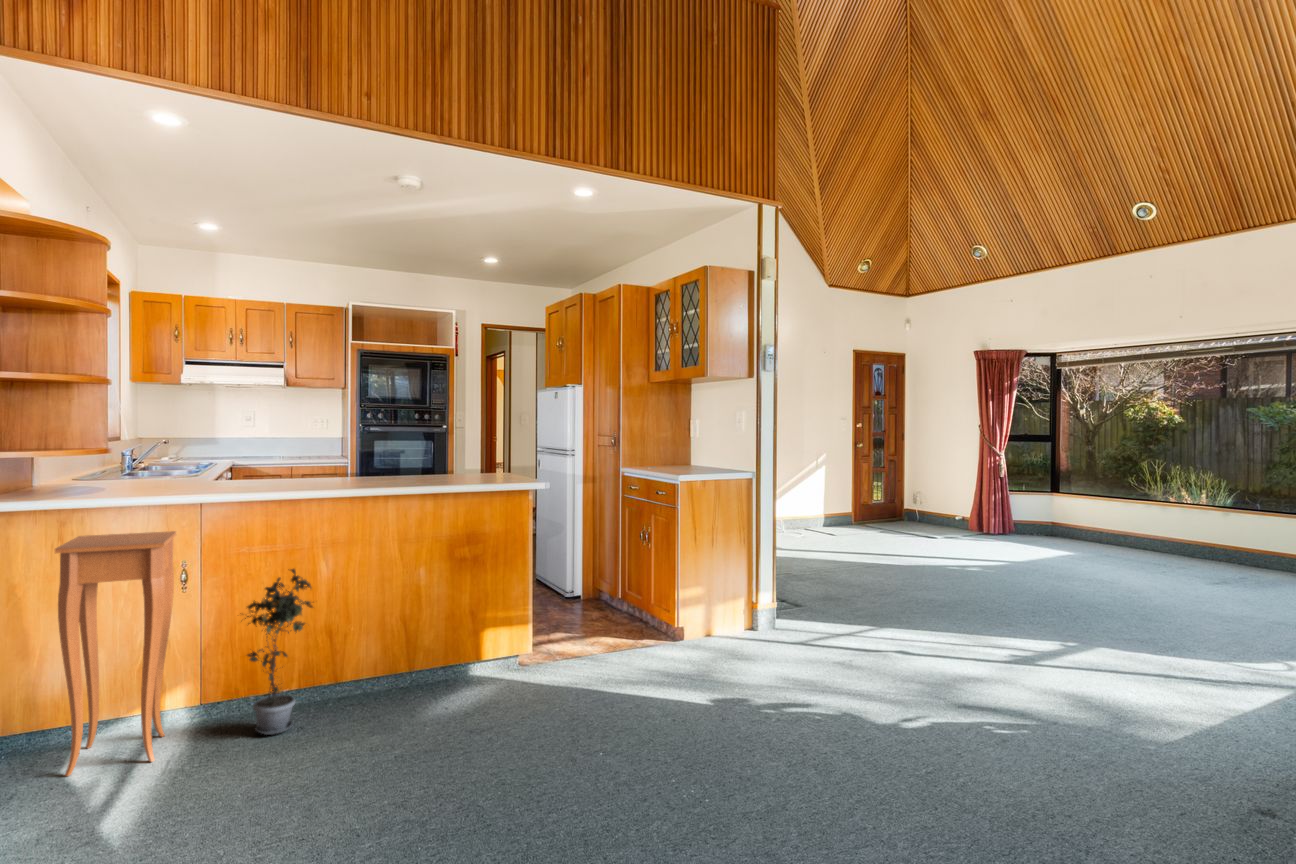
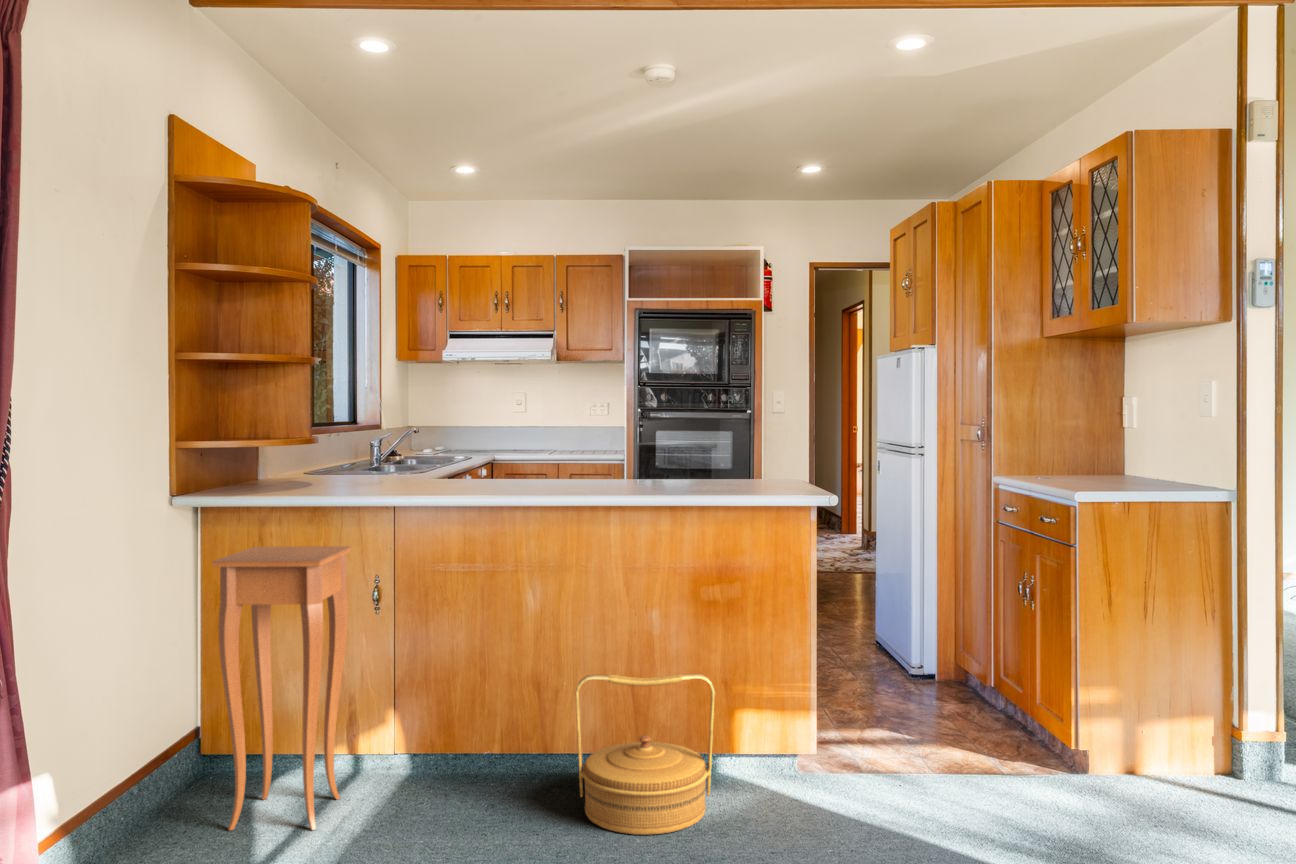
potted plant: present [245,569,313,735] -> none [407,603,501,821]
woven basket: none [373,605,474,721] -> present [576,674,715,835]

